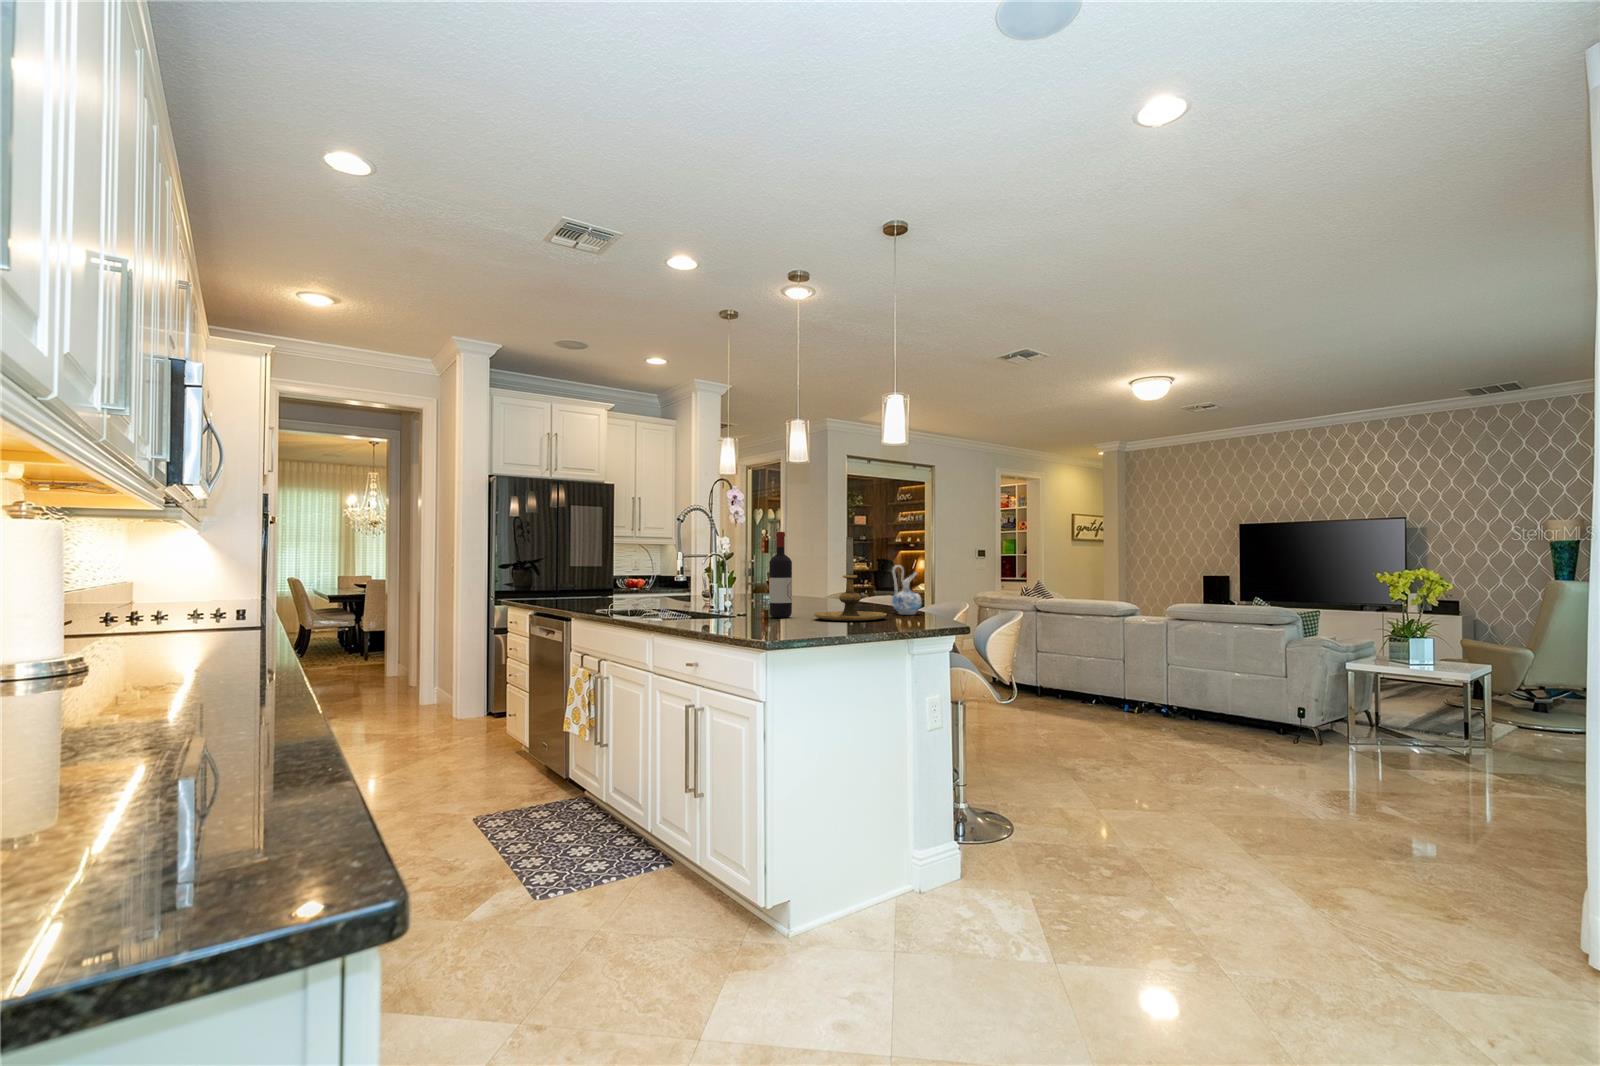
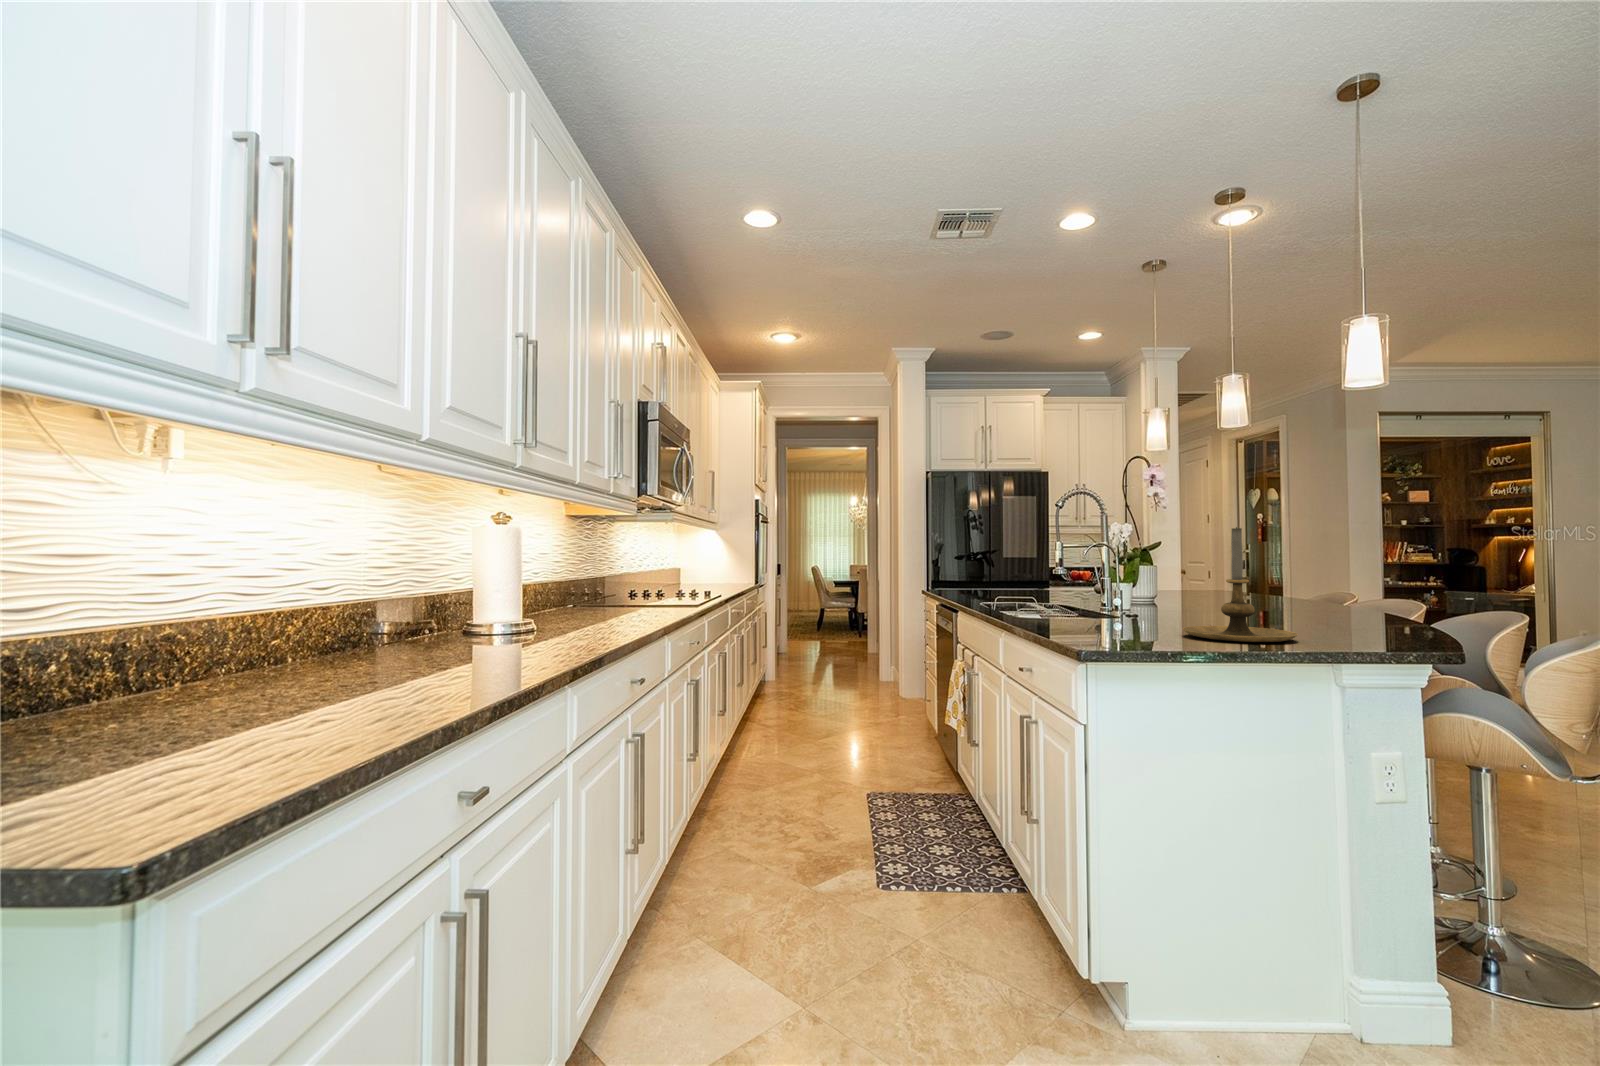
wine bottle: present [769,532,792,618] -> none [1131,523,1163,630]
ceramic pitcher: present [892,565,922,614] -> none [1325,566,1379,637]

